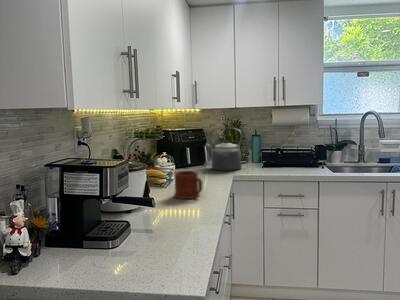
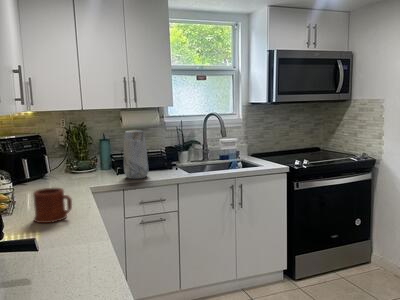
kettle: present [206,127,242,171] -> none [48,132,94,182]
vase: none [267,127,291,173] -> present [124,130,148,179]

